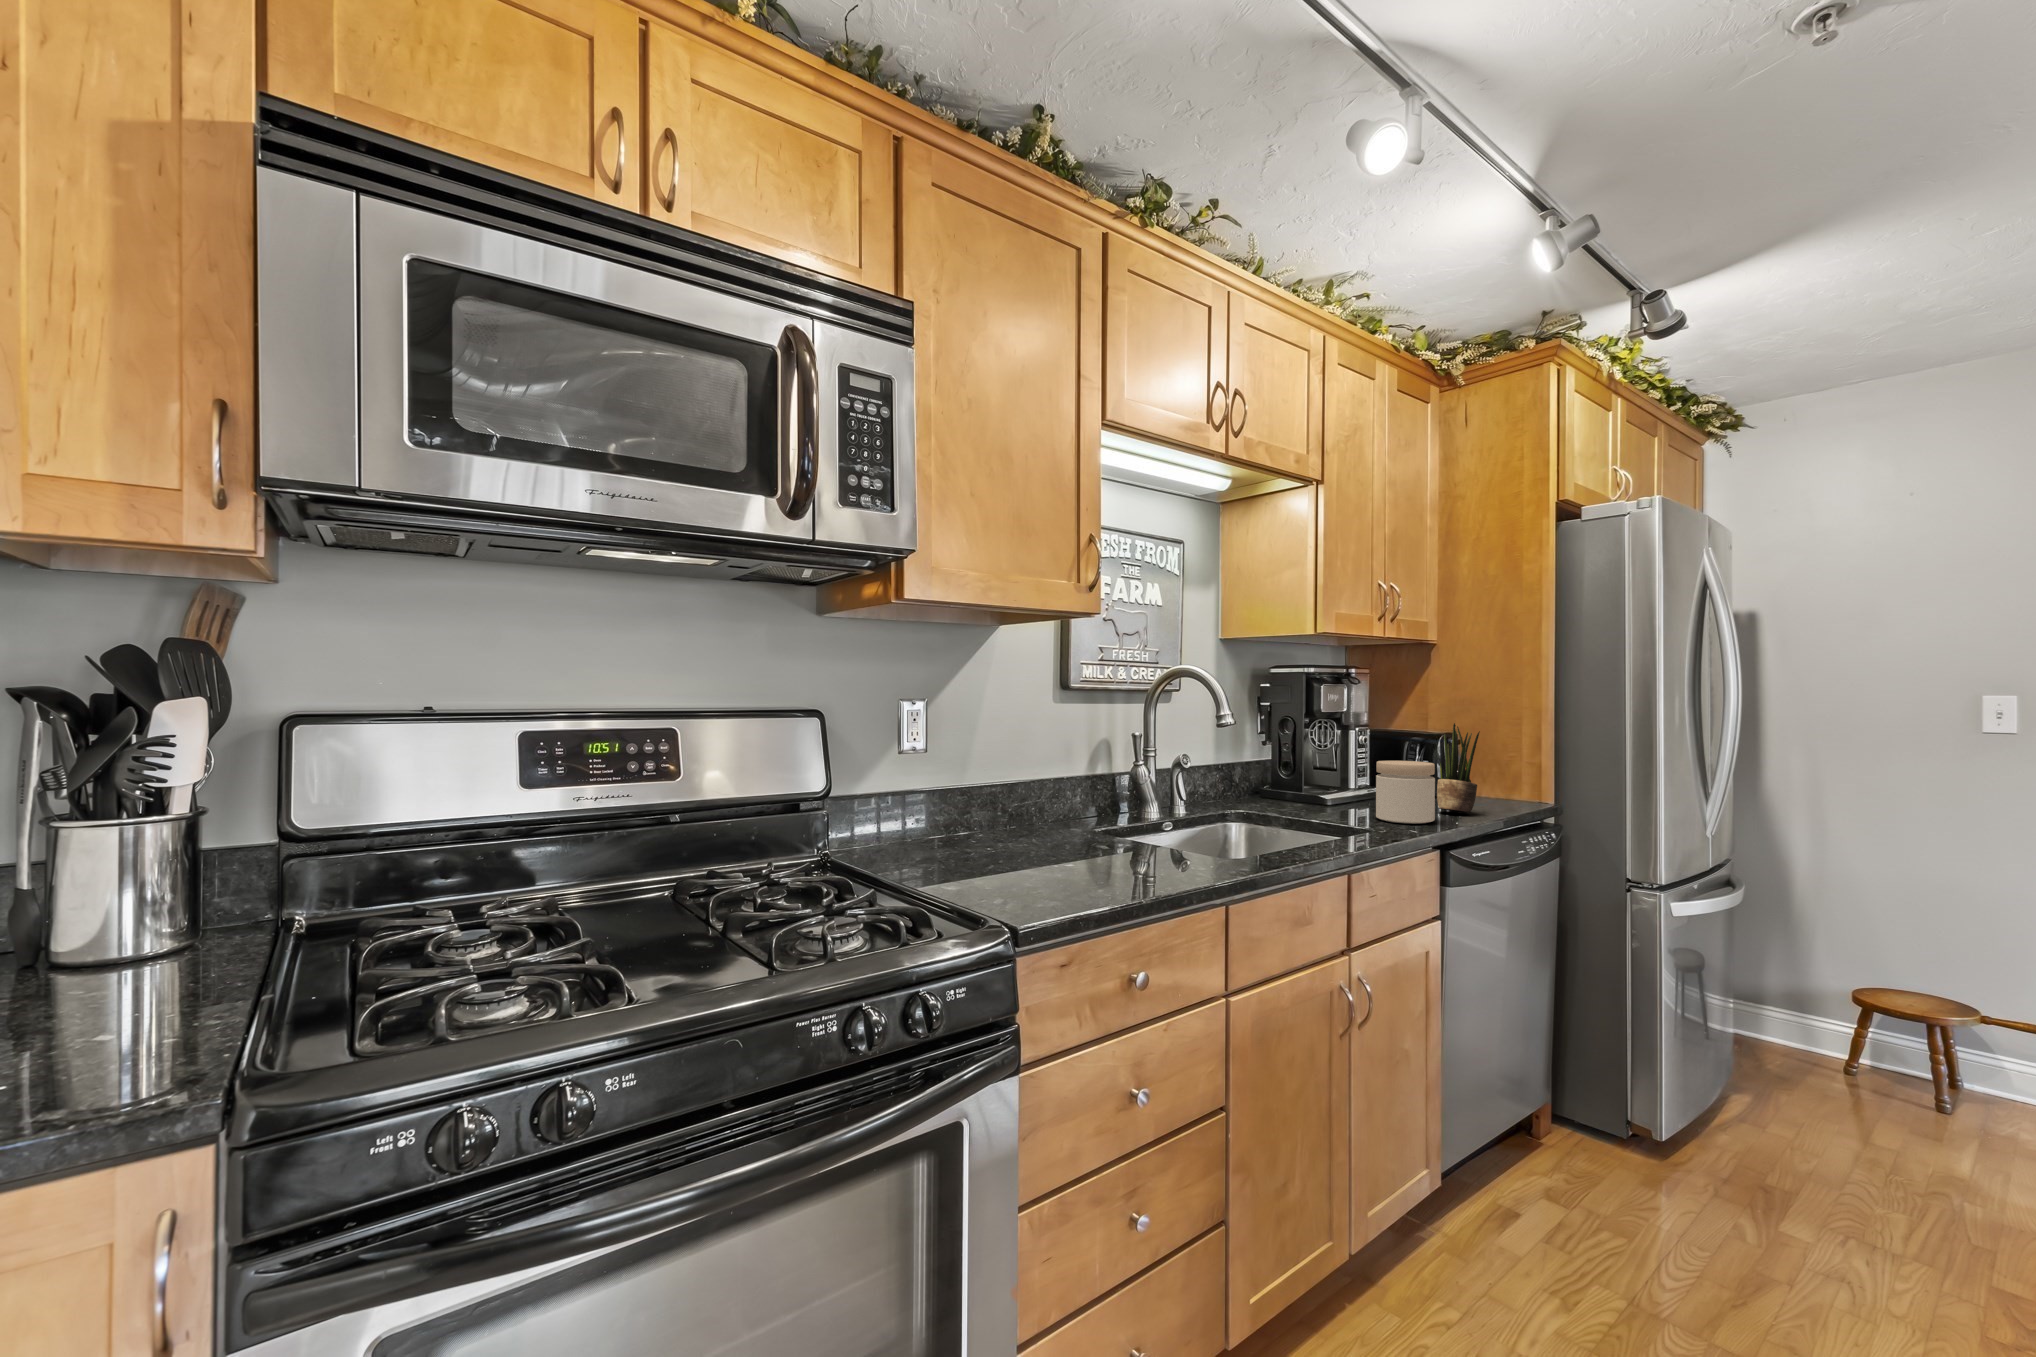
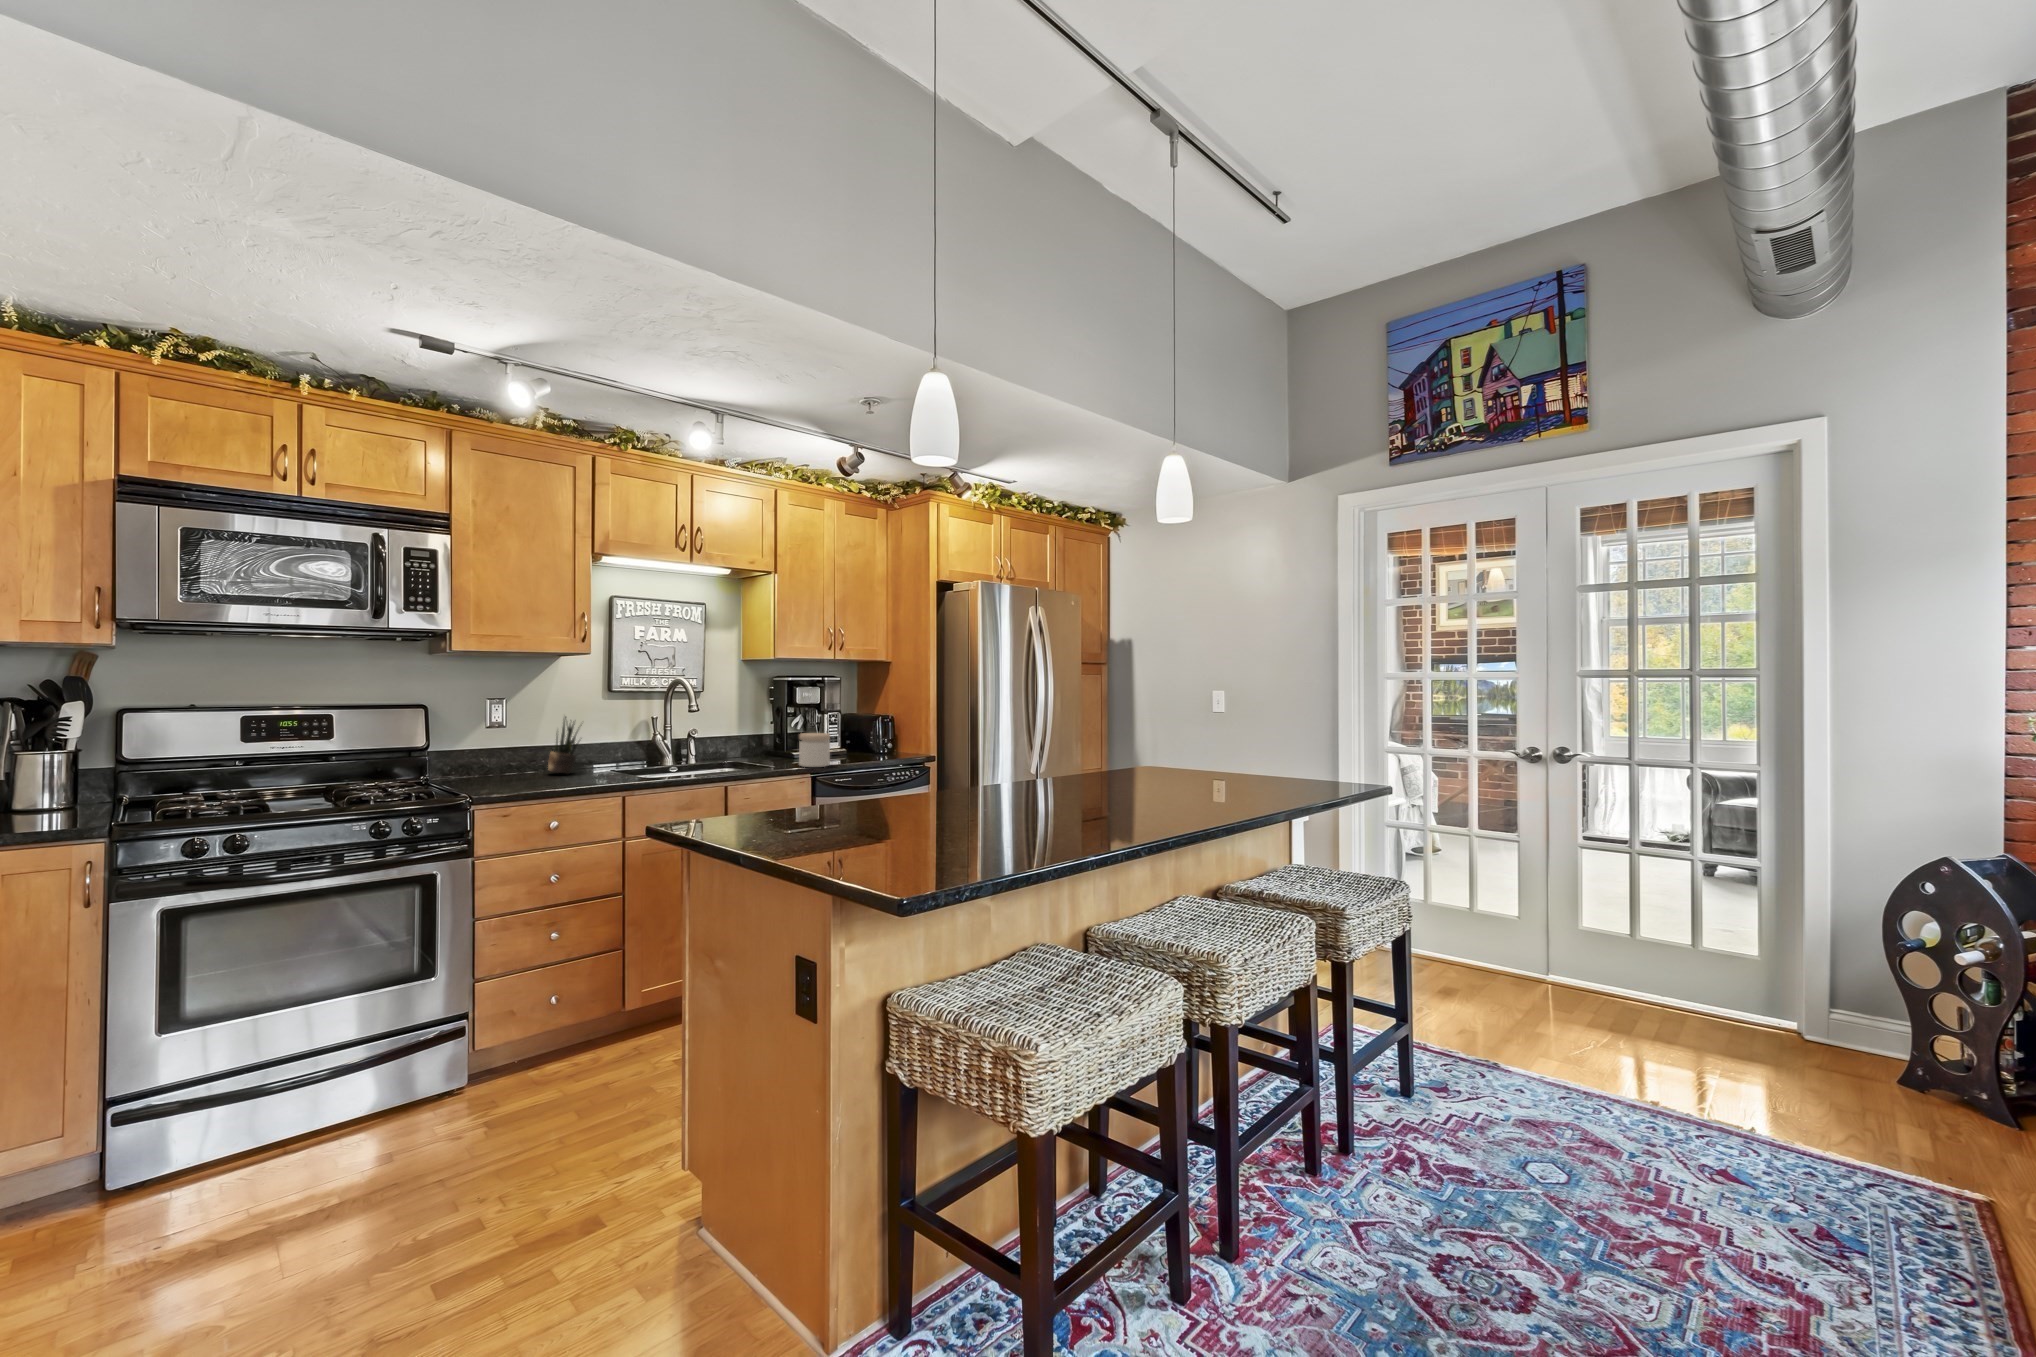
potted plant: present [1437,723,1480,813] -> present [548,717,578,774]

